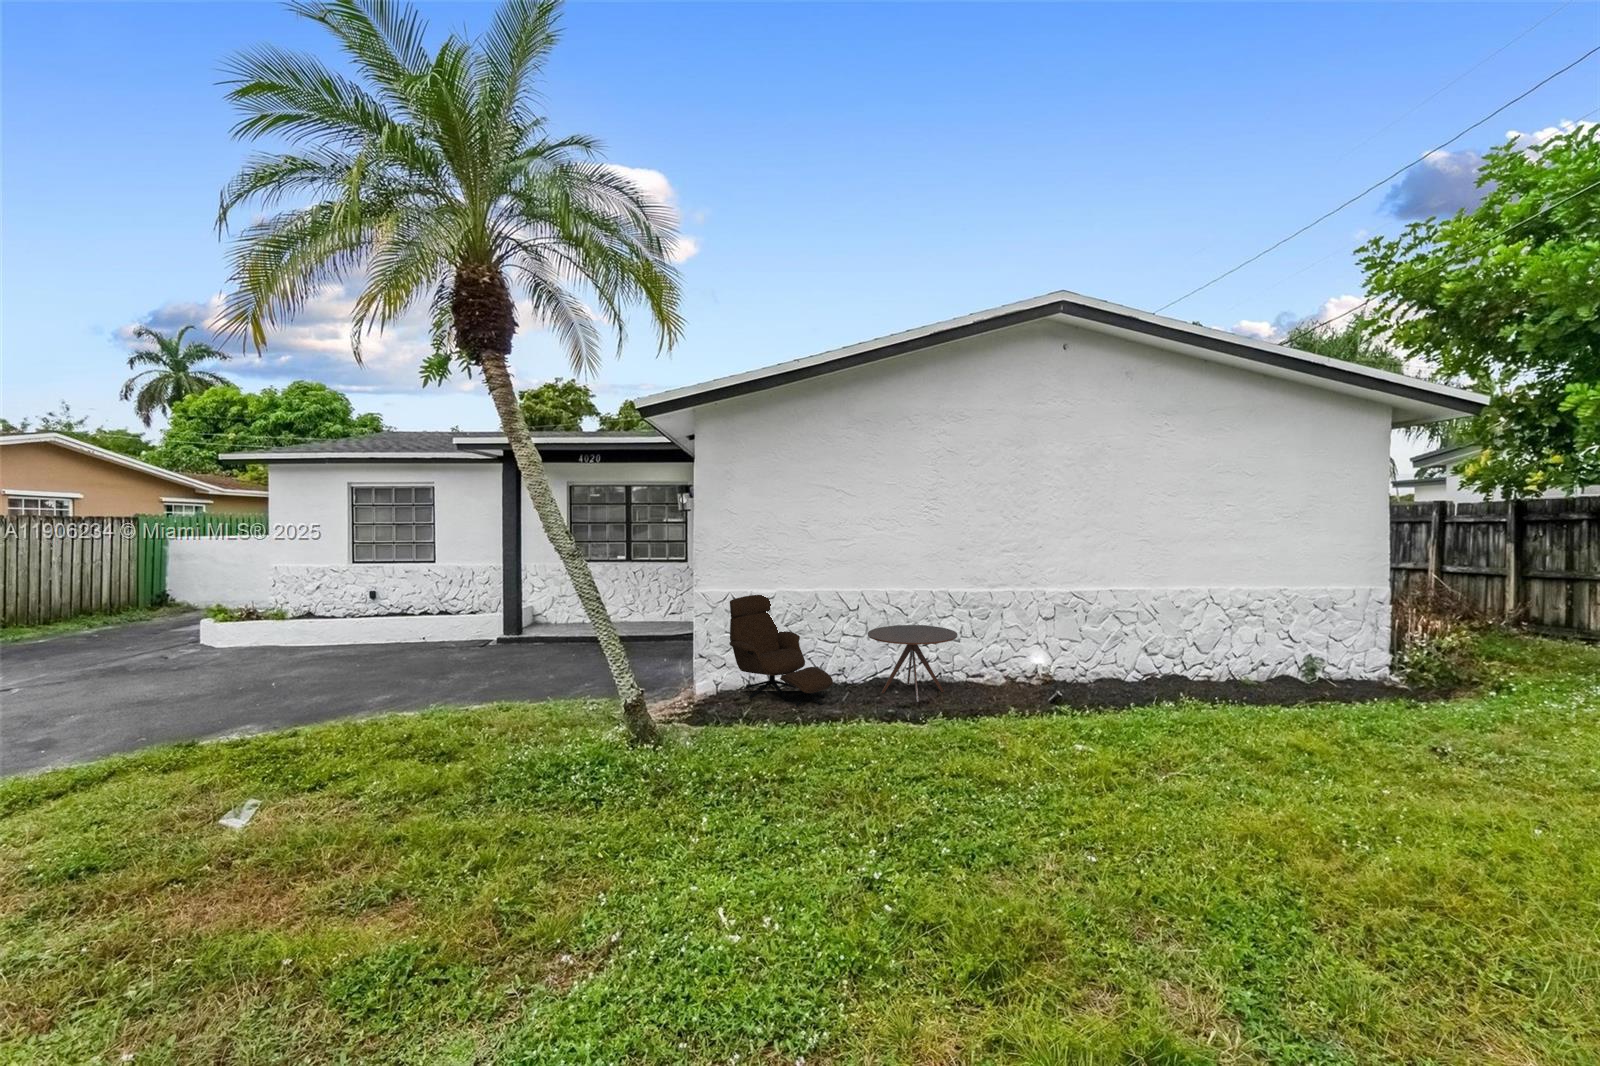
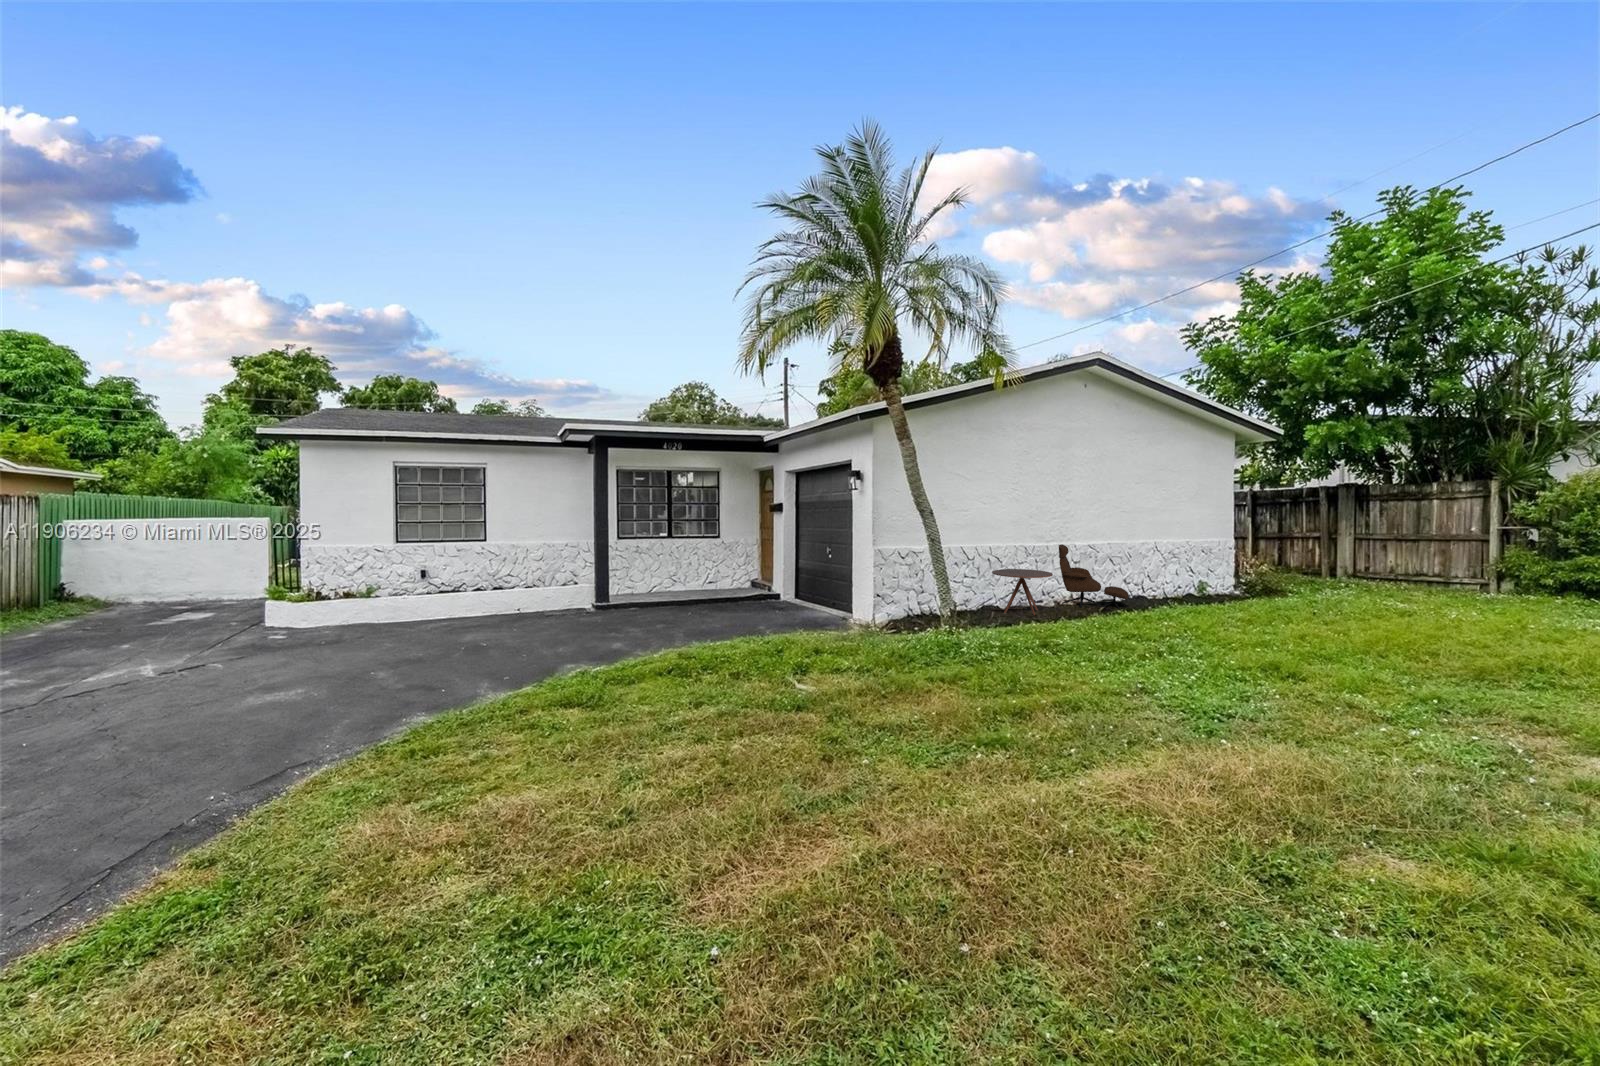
lounge chair: present [729,595,833,707] -> present [1059,544,1128,609]

